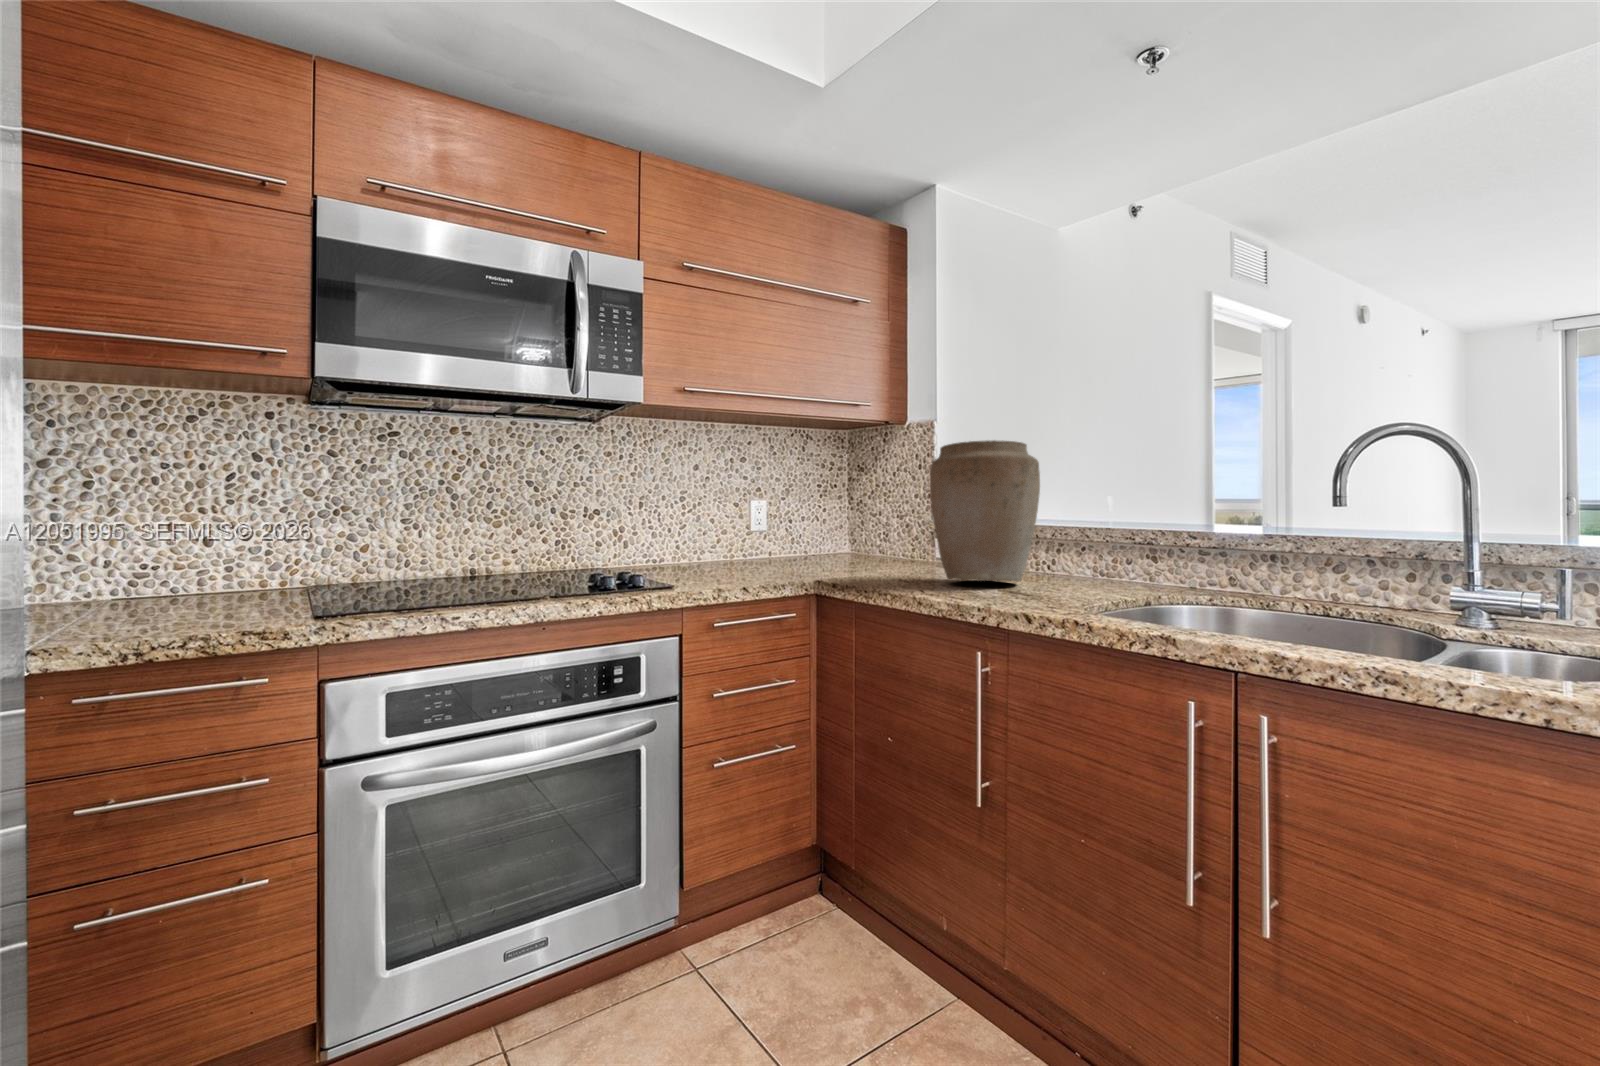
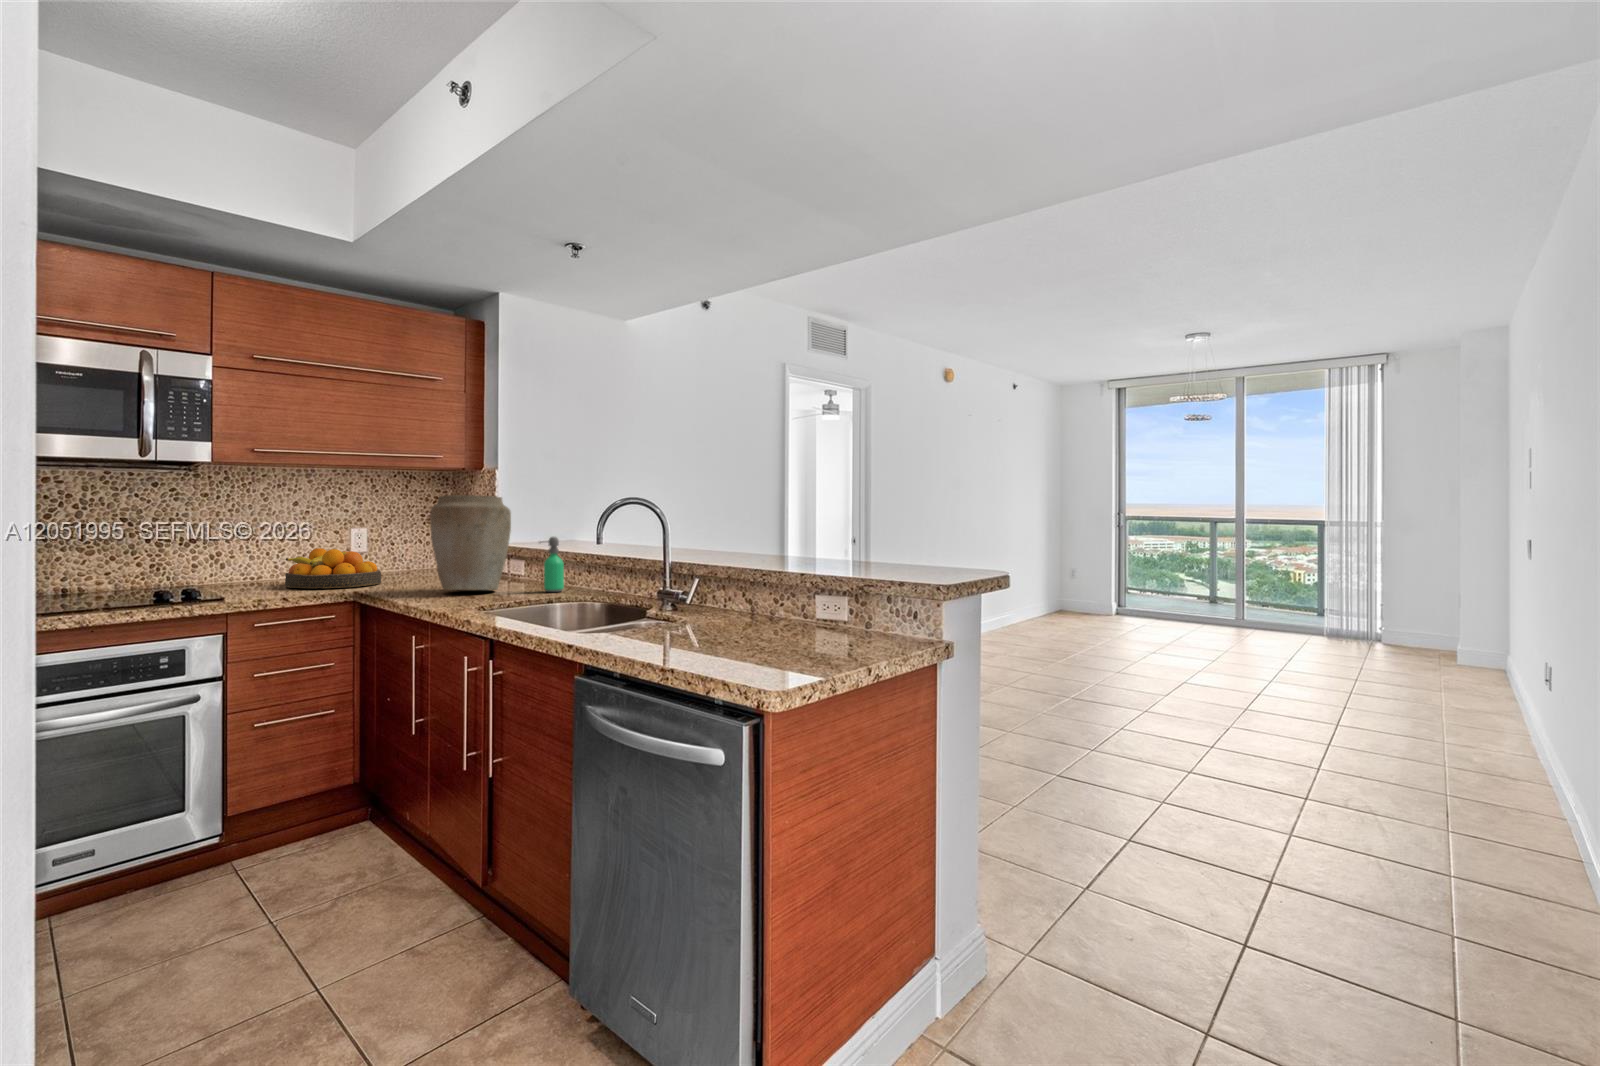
soap dispenser: none [1090,503,1121,586] -> present [540,537,564,592]
fruit bowl: none [706,522,817,574] -> present [285,548,381,588]

